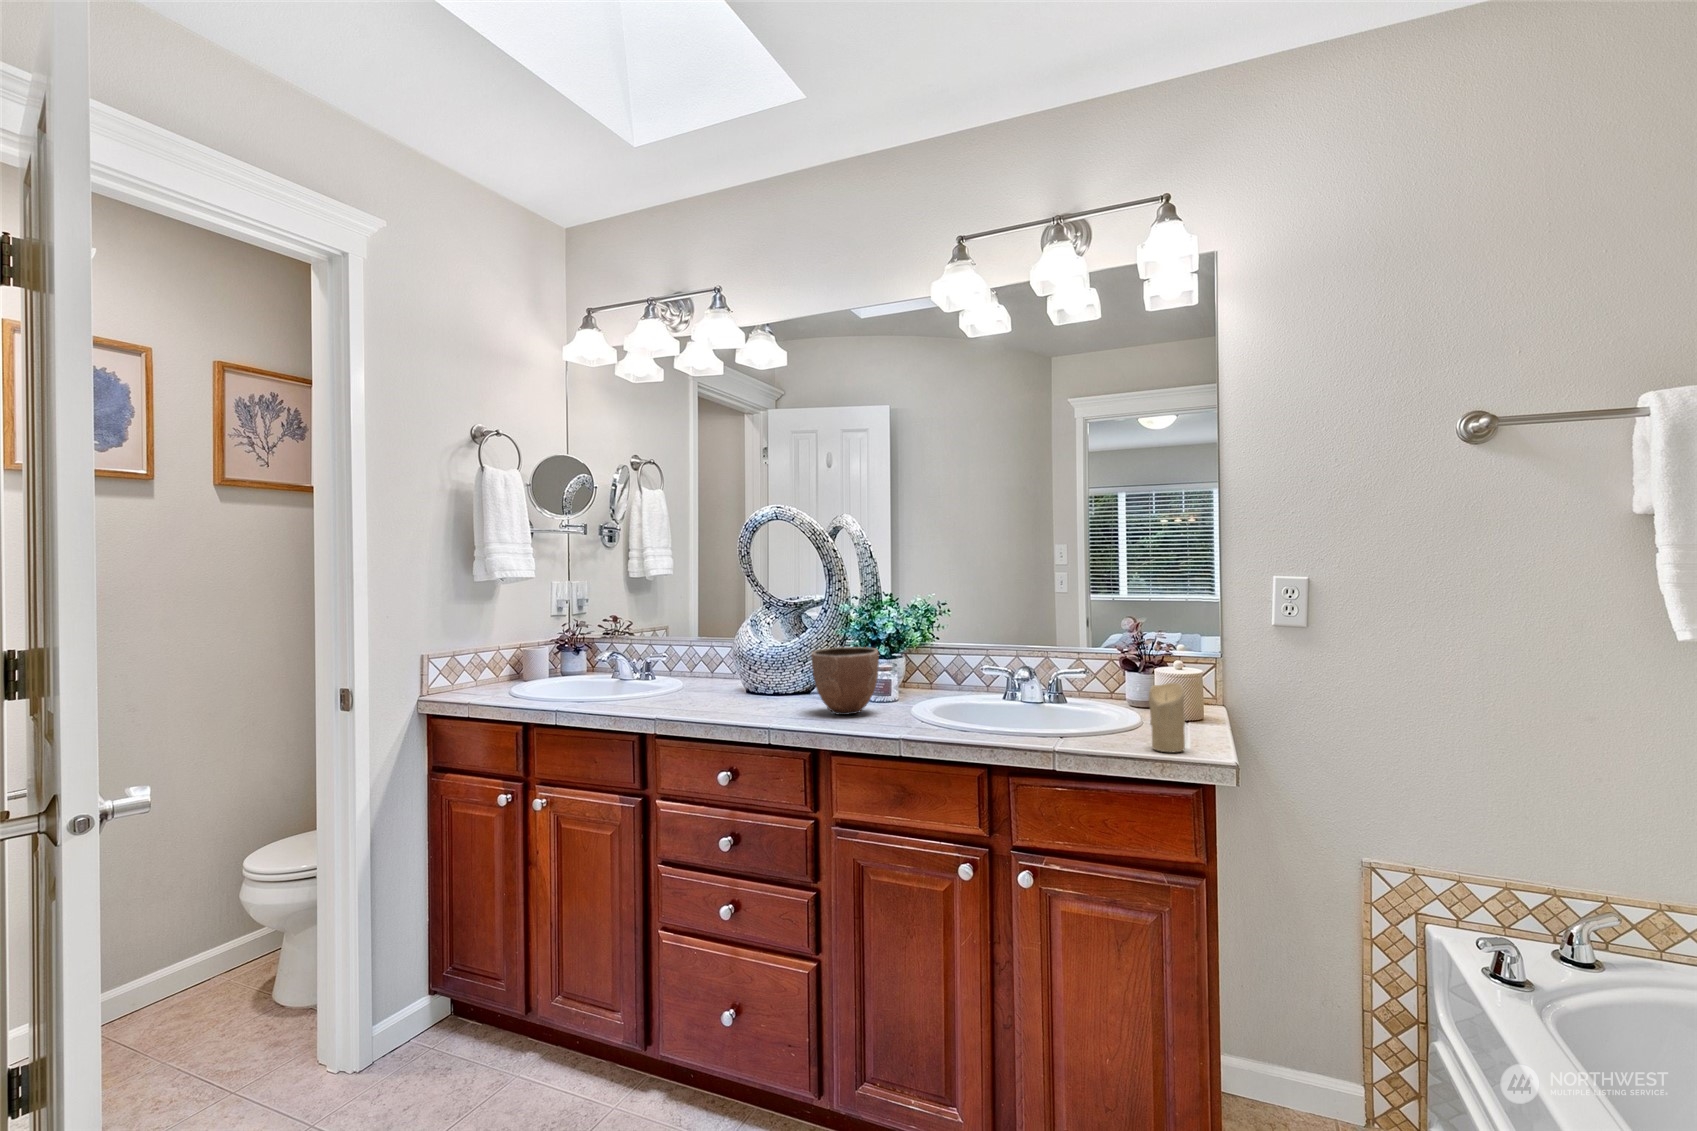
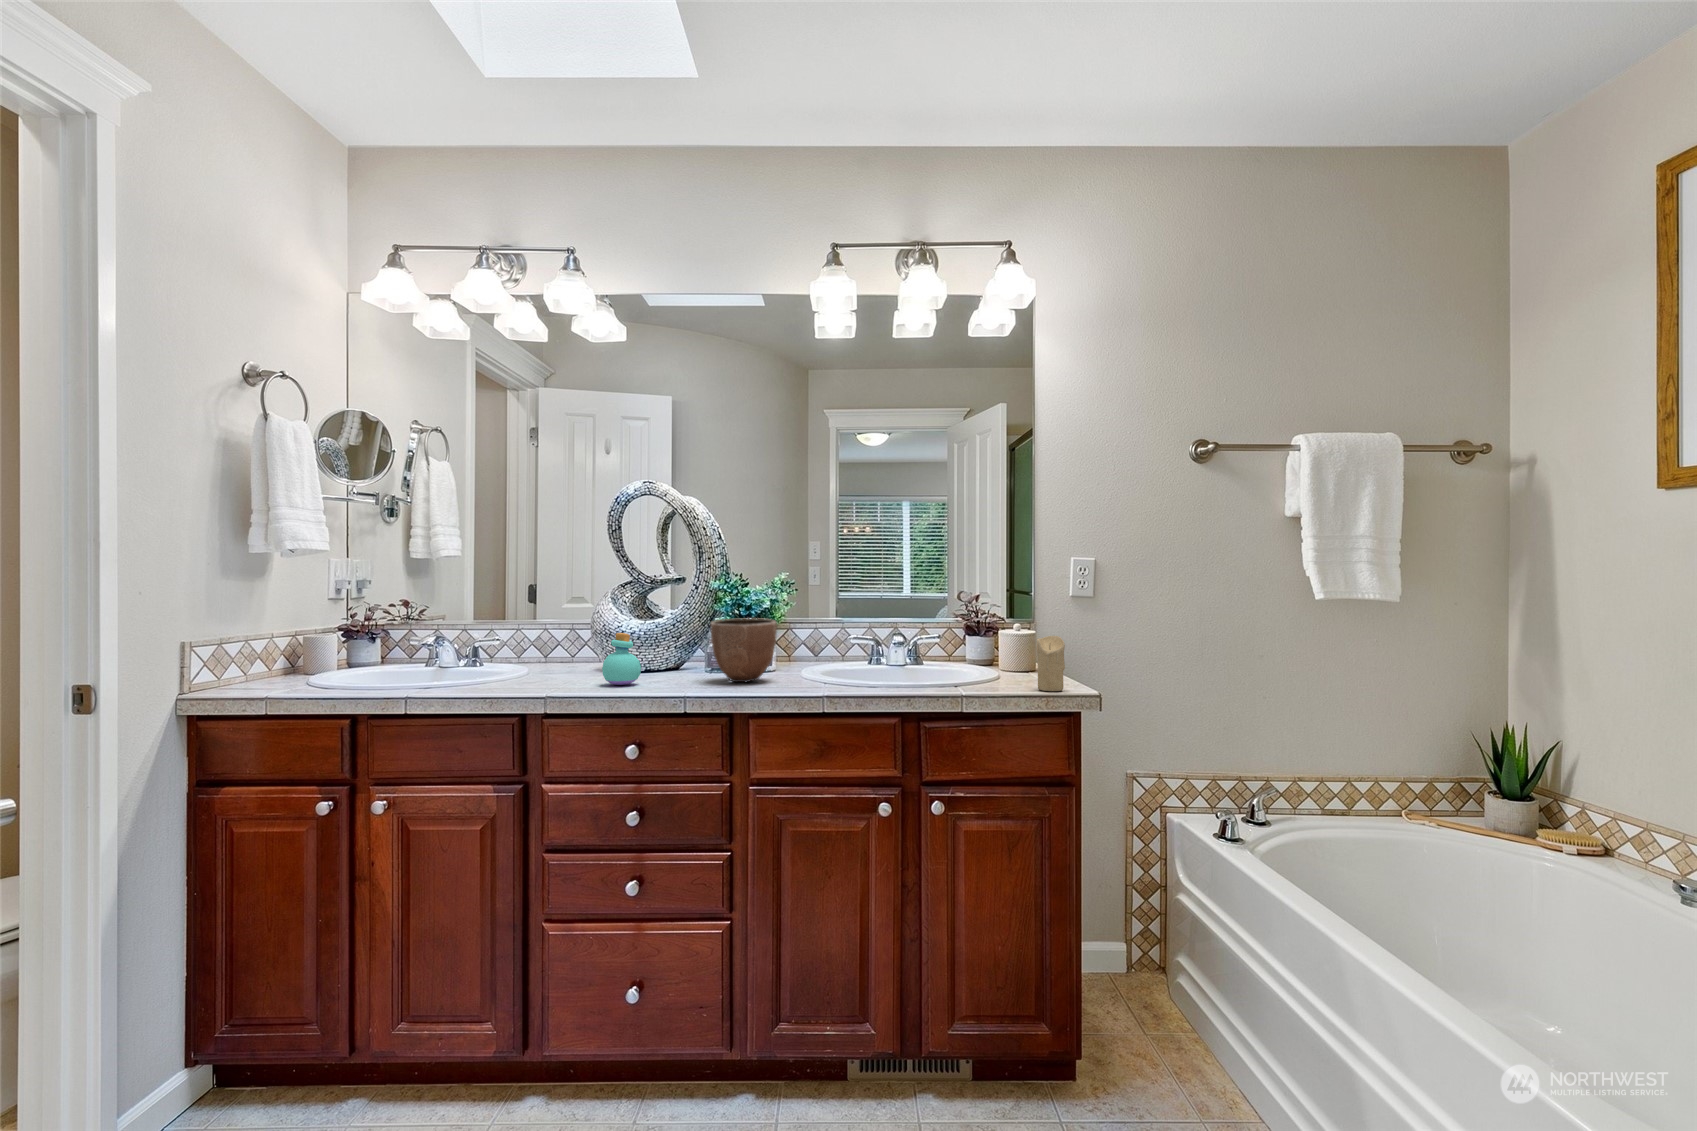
perfume bottle: none [711,660,748,710] -> present [602,633,641,685]

